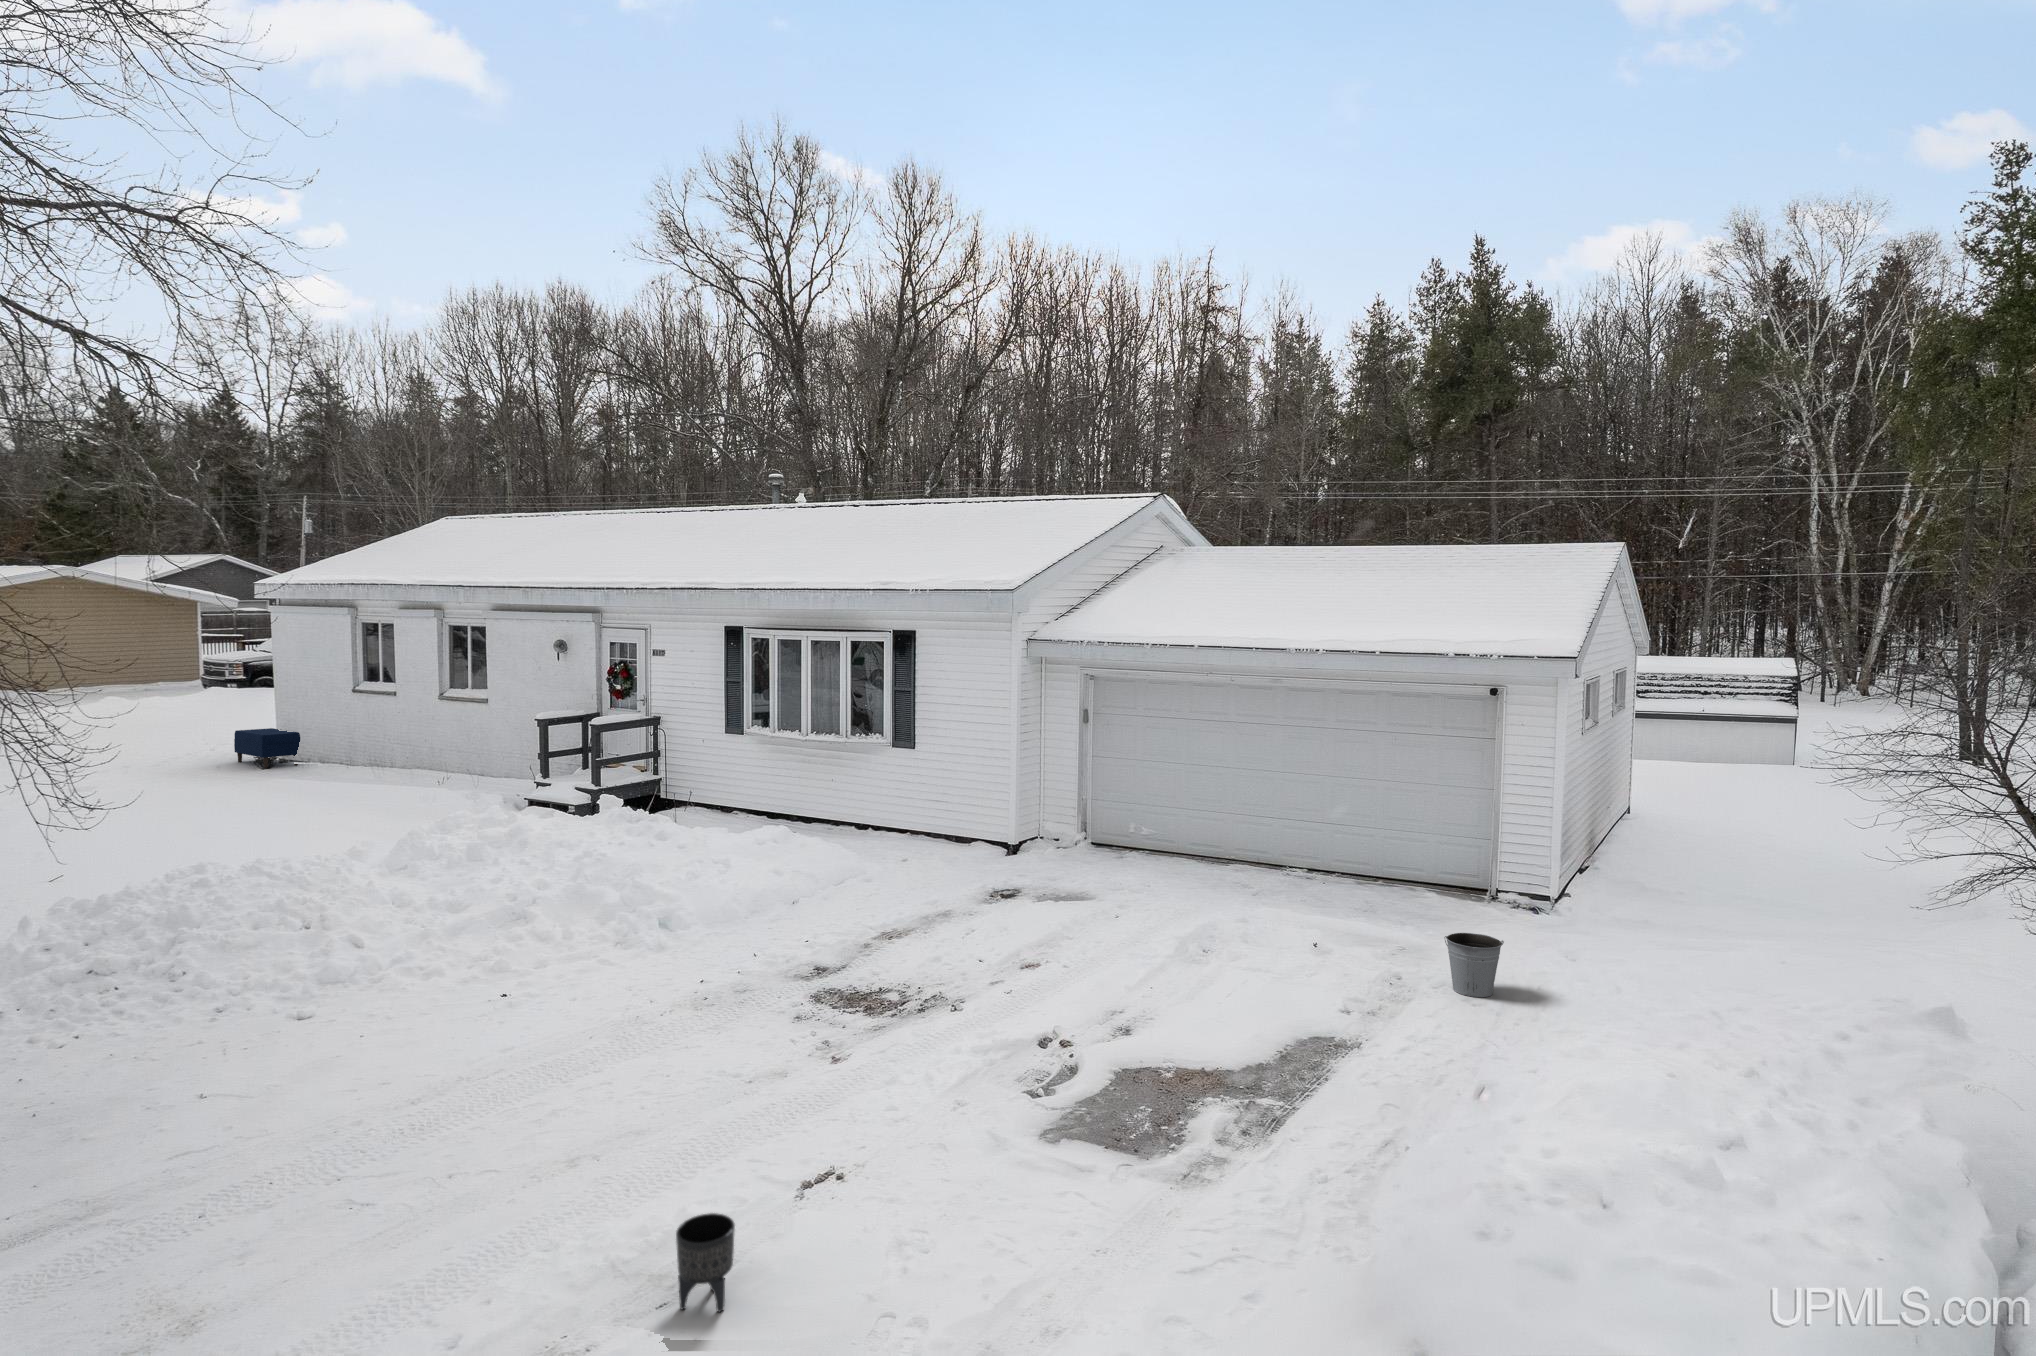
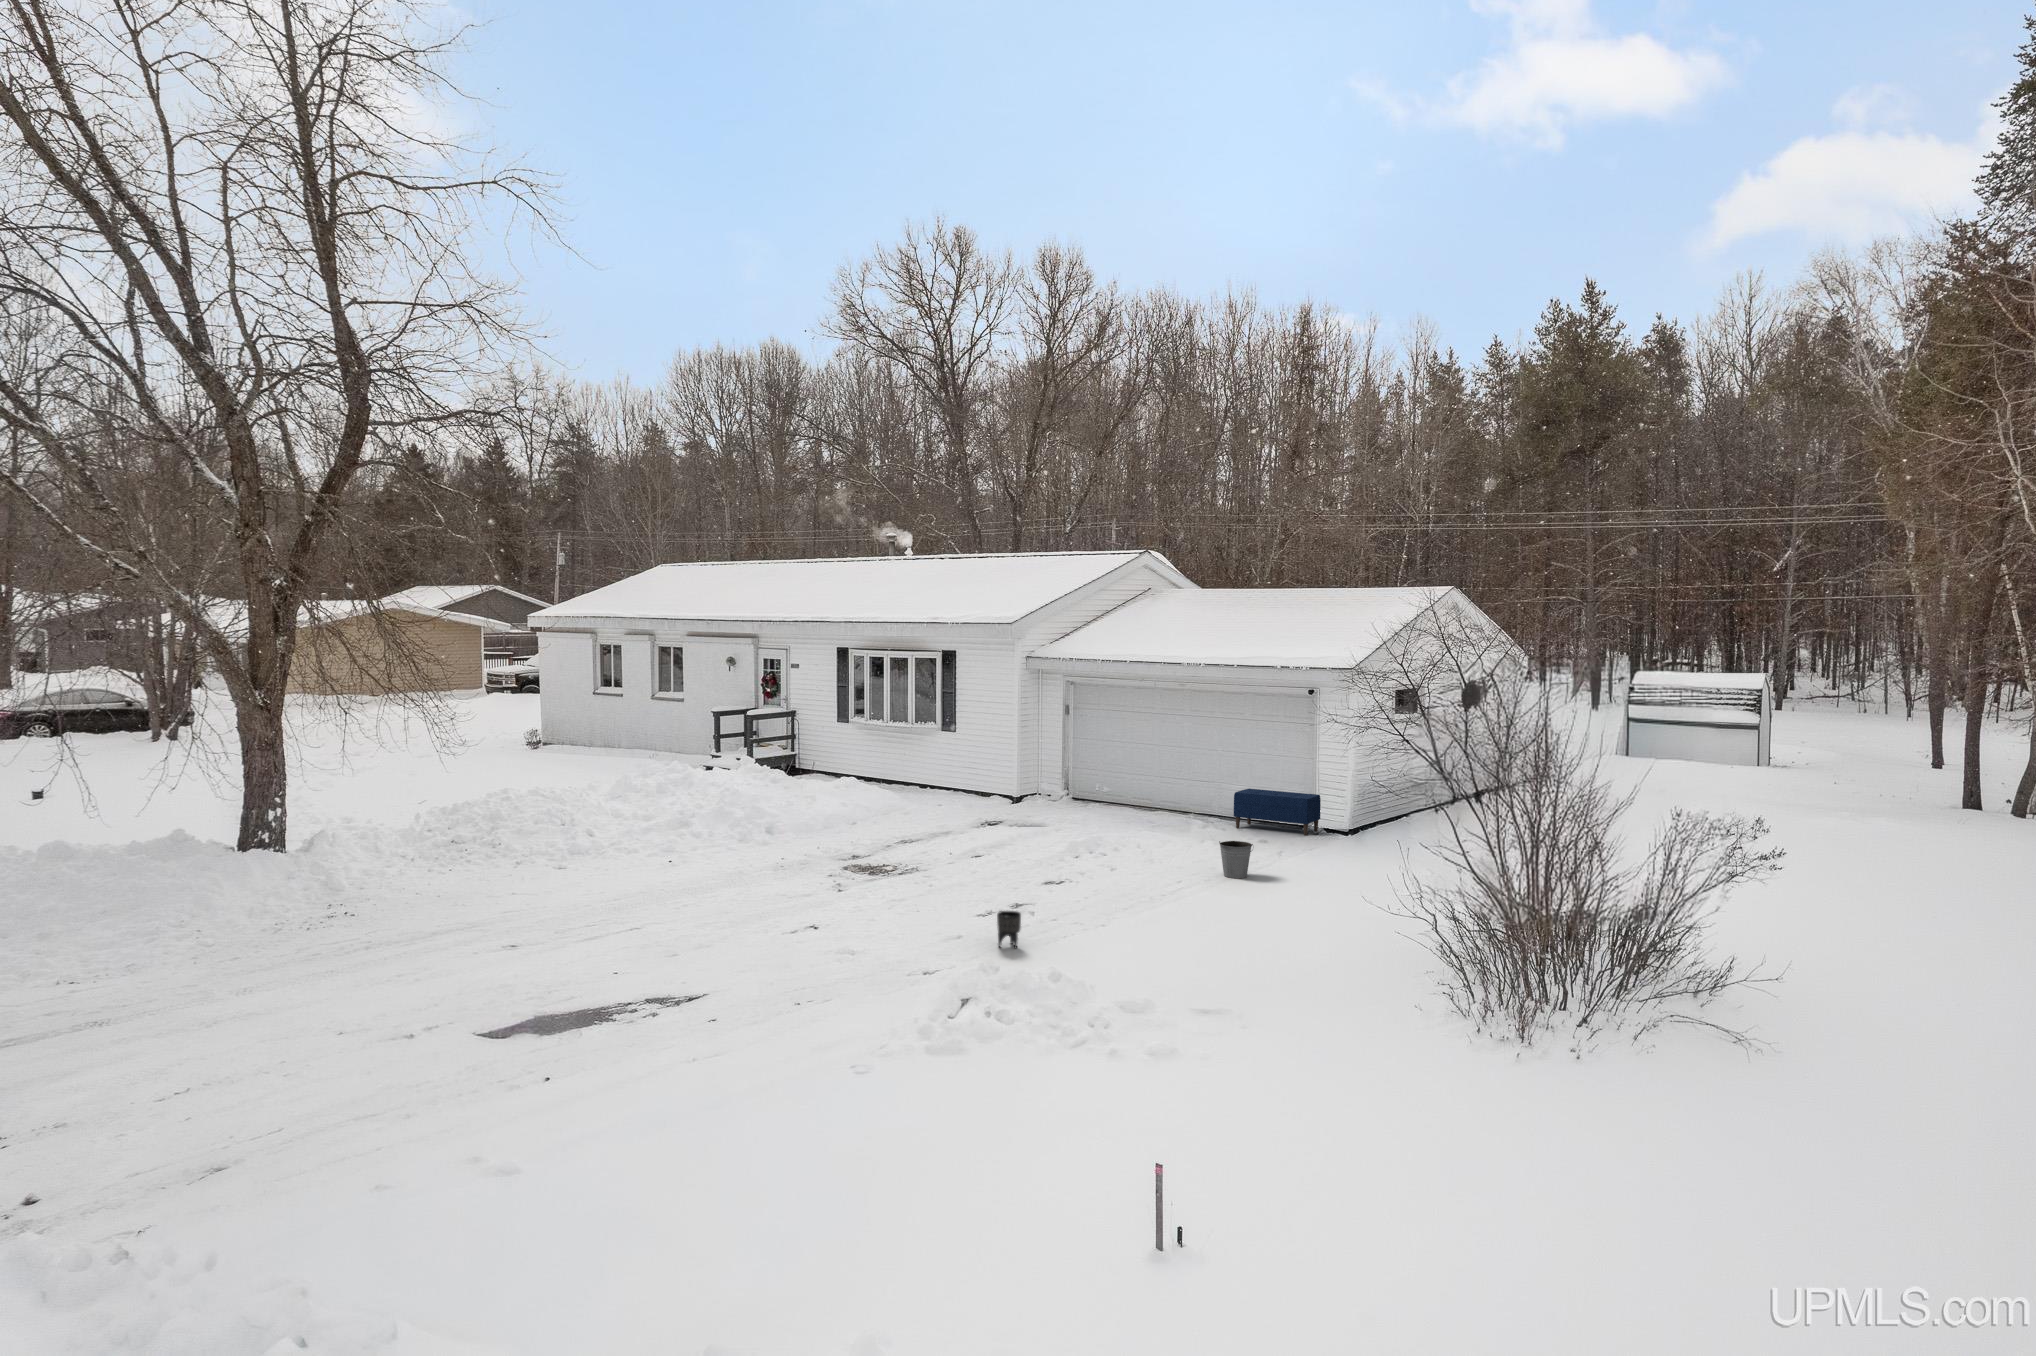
bench: present [234,728,300,768] -> present [1234,789,1321,836]
planter: present [676,1213,735,1312] -> present [997,911,1021,948]

